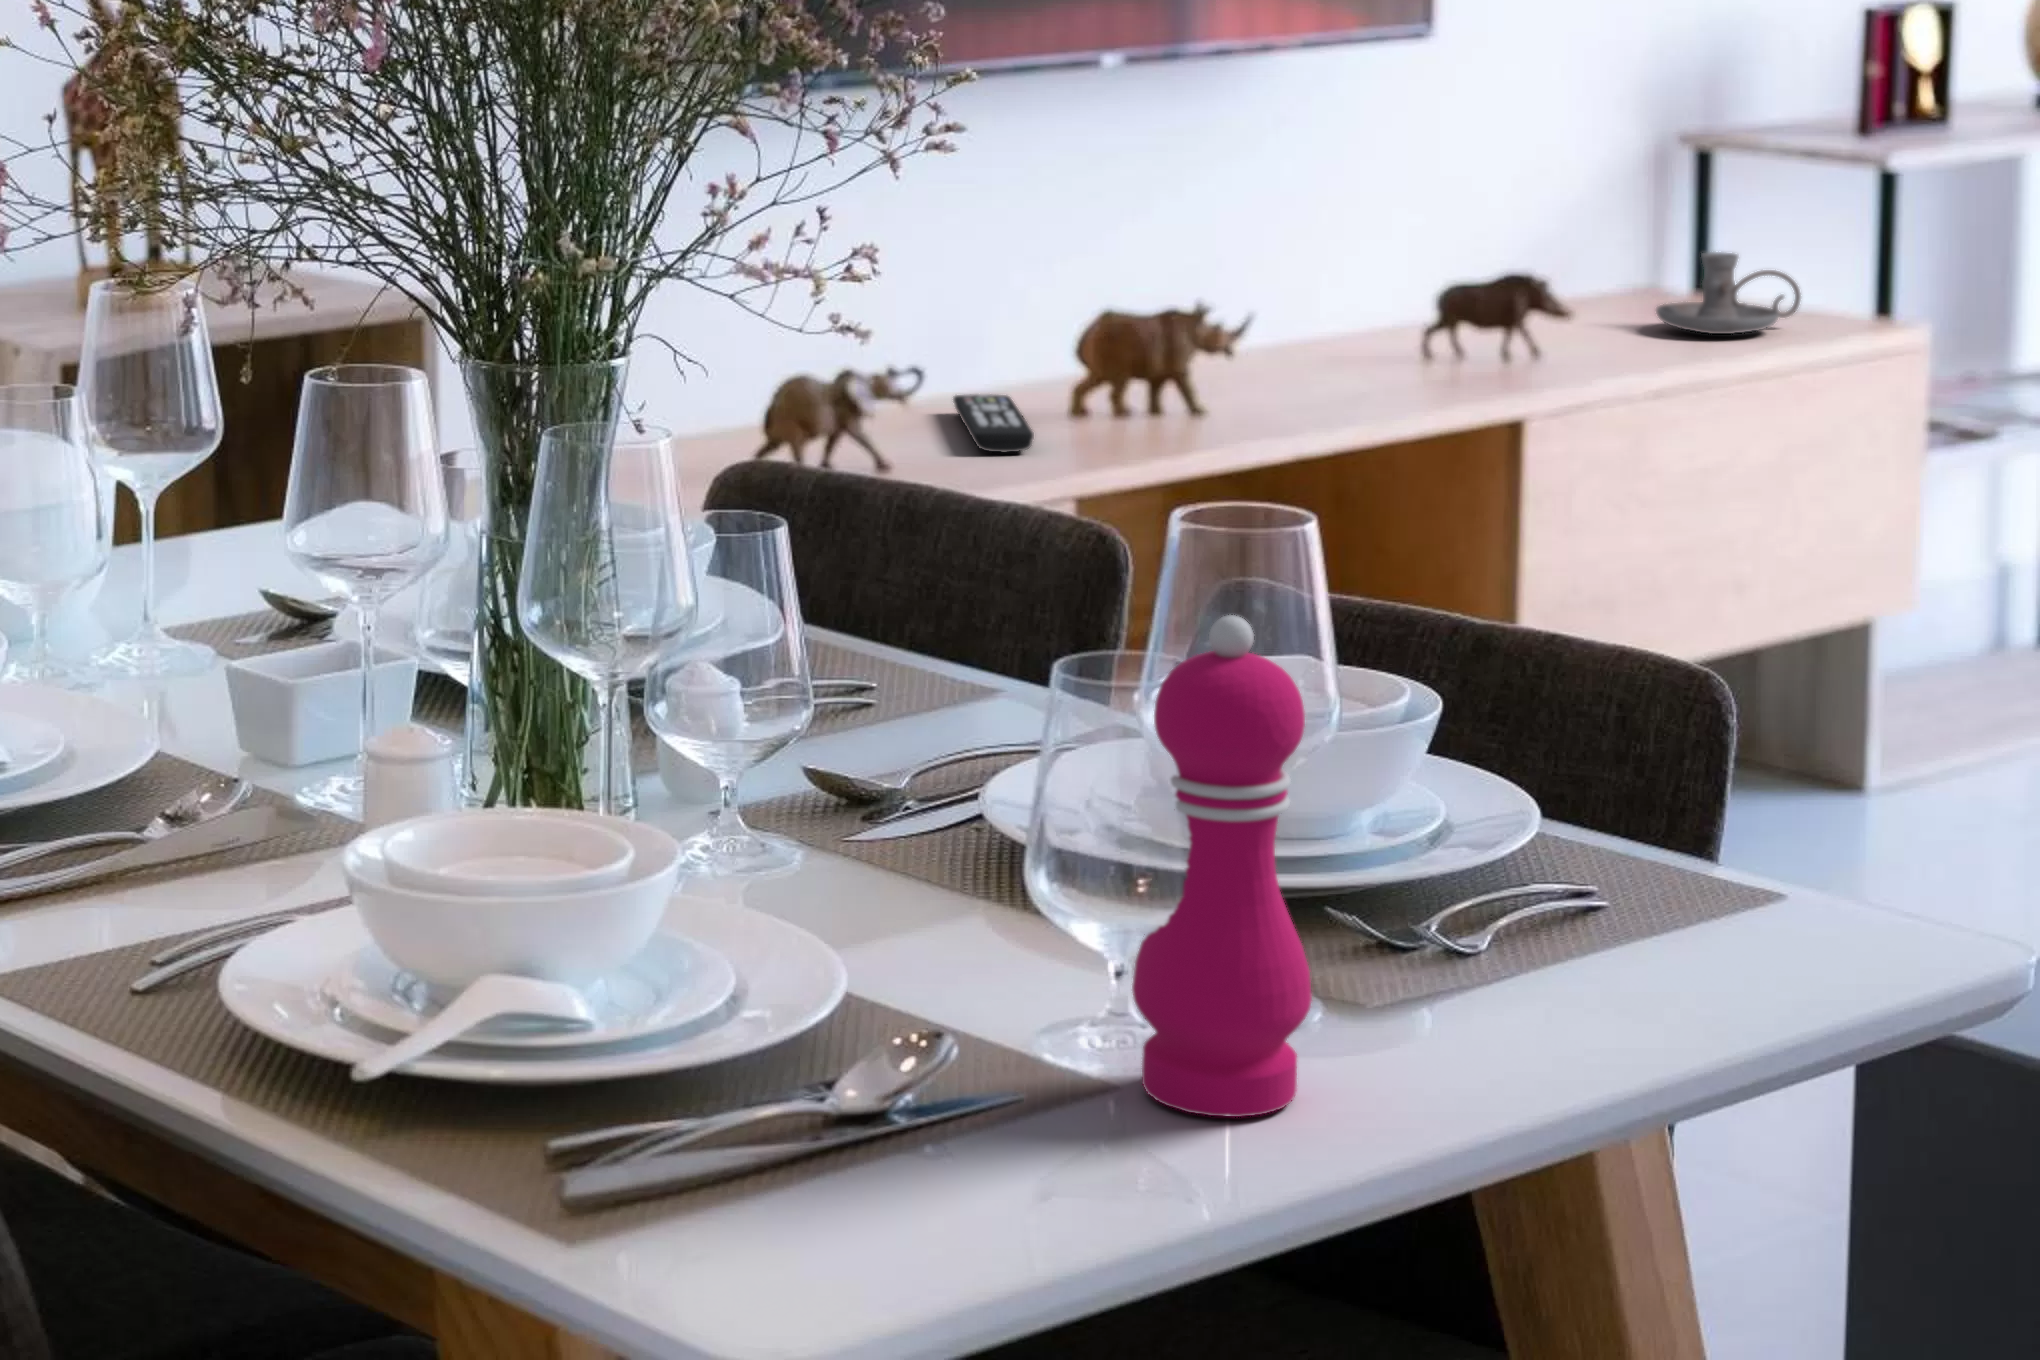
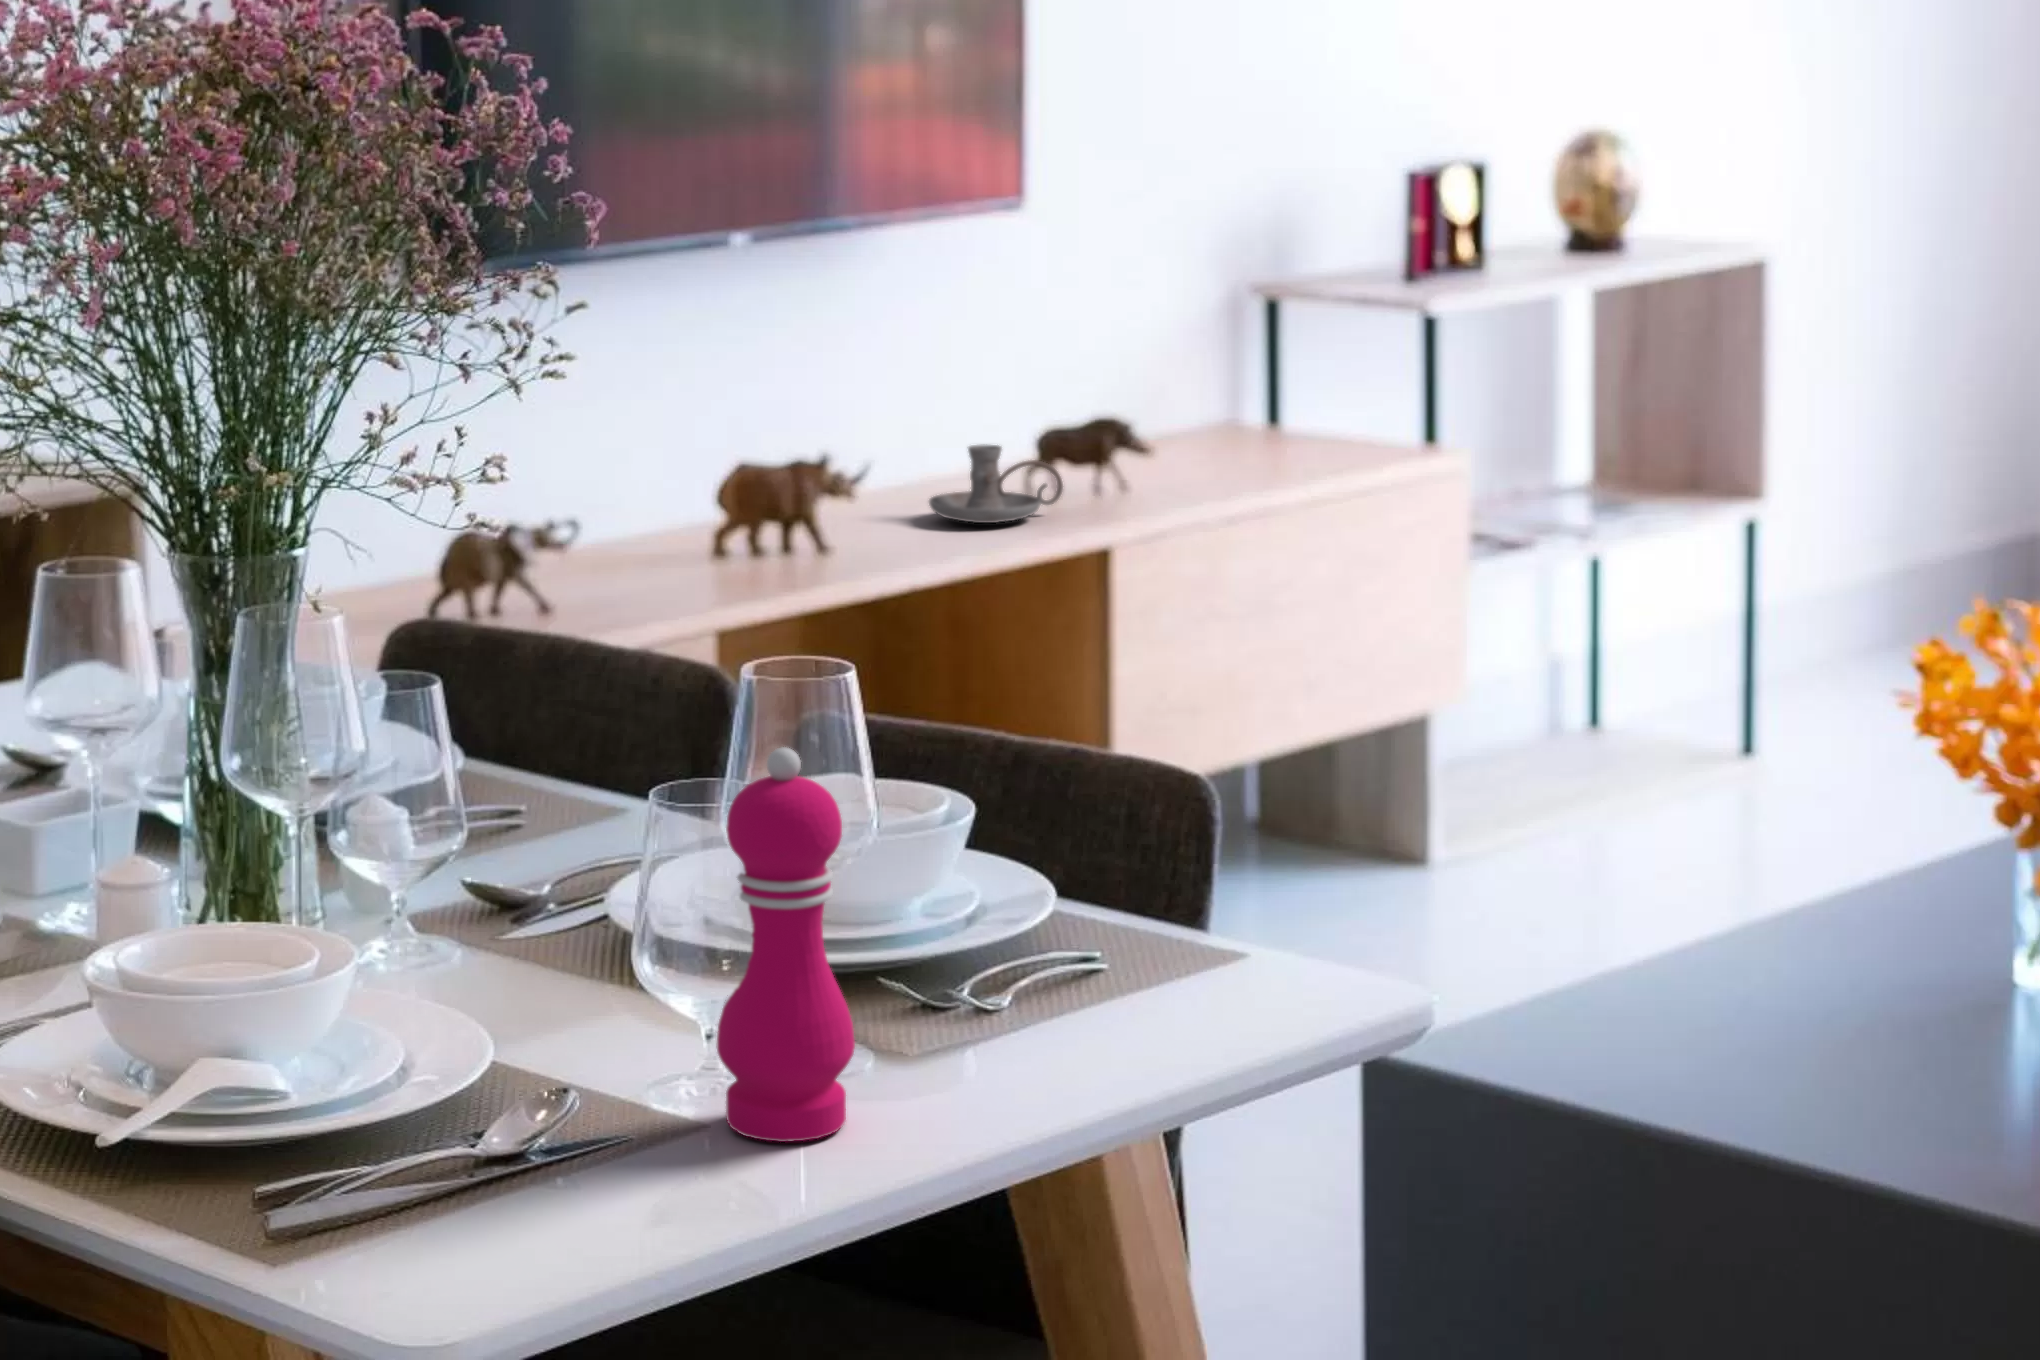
candle holder: present [1656,252,1801,334] -> present [929,444,1063,523]
remote control: present [953,394,1034,452] -> none [611,539,681,592]

